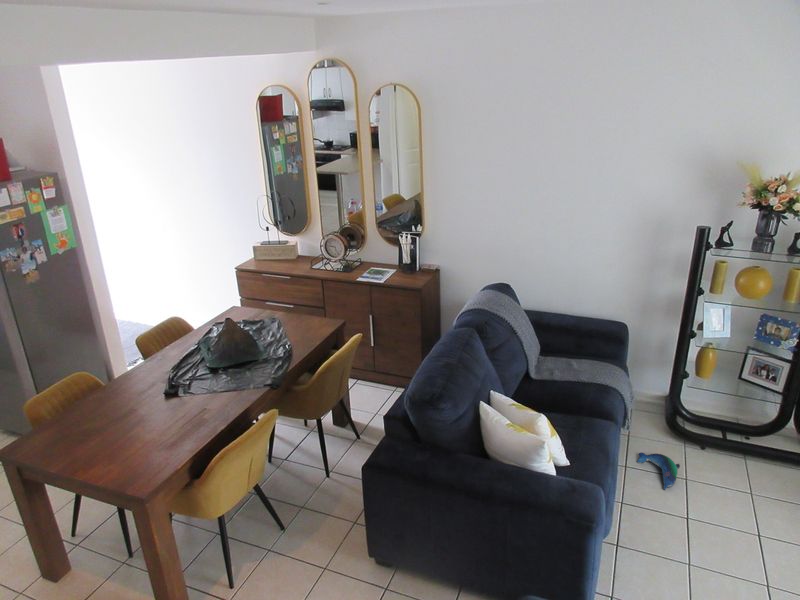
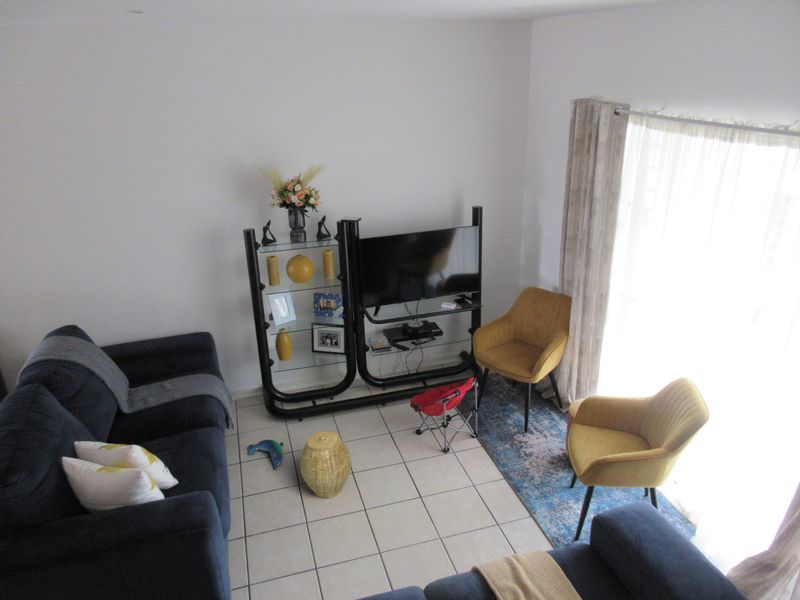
woven basket: none [698,471,767,551] -> present [300,431,351,498]

